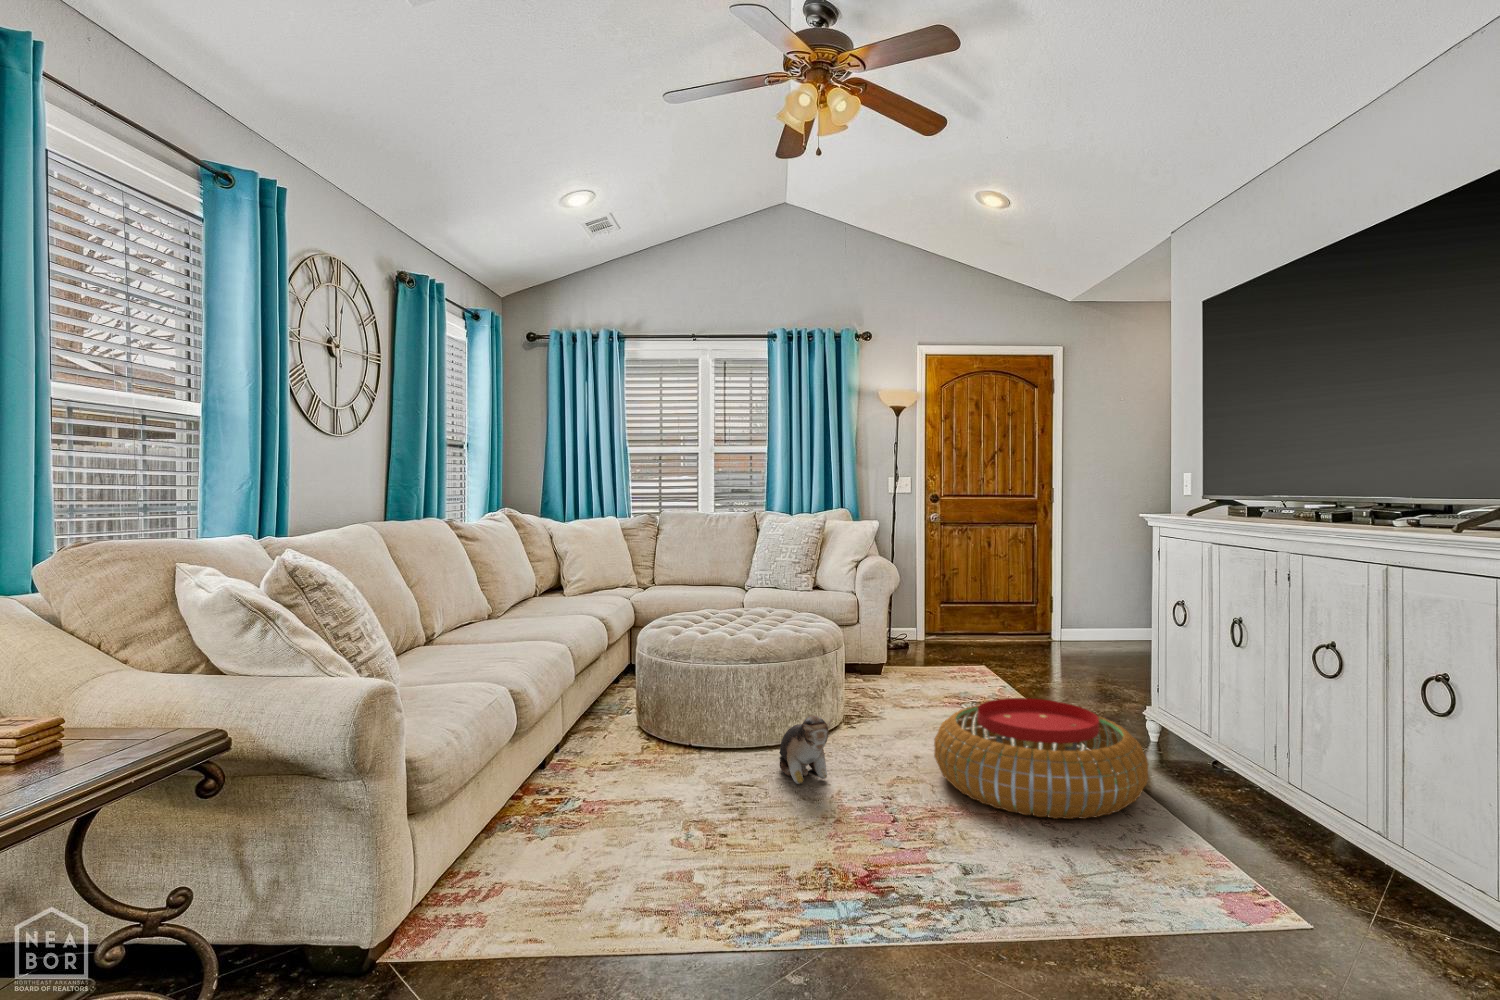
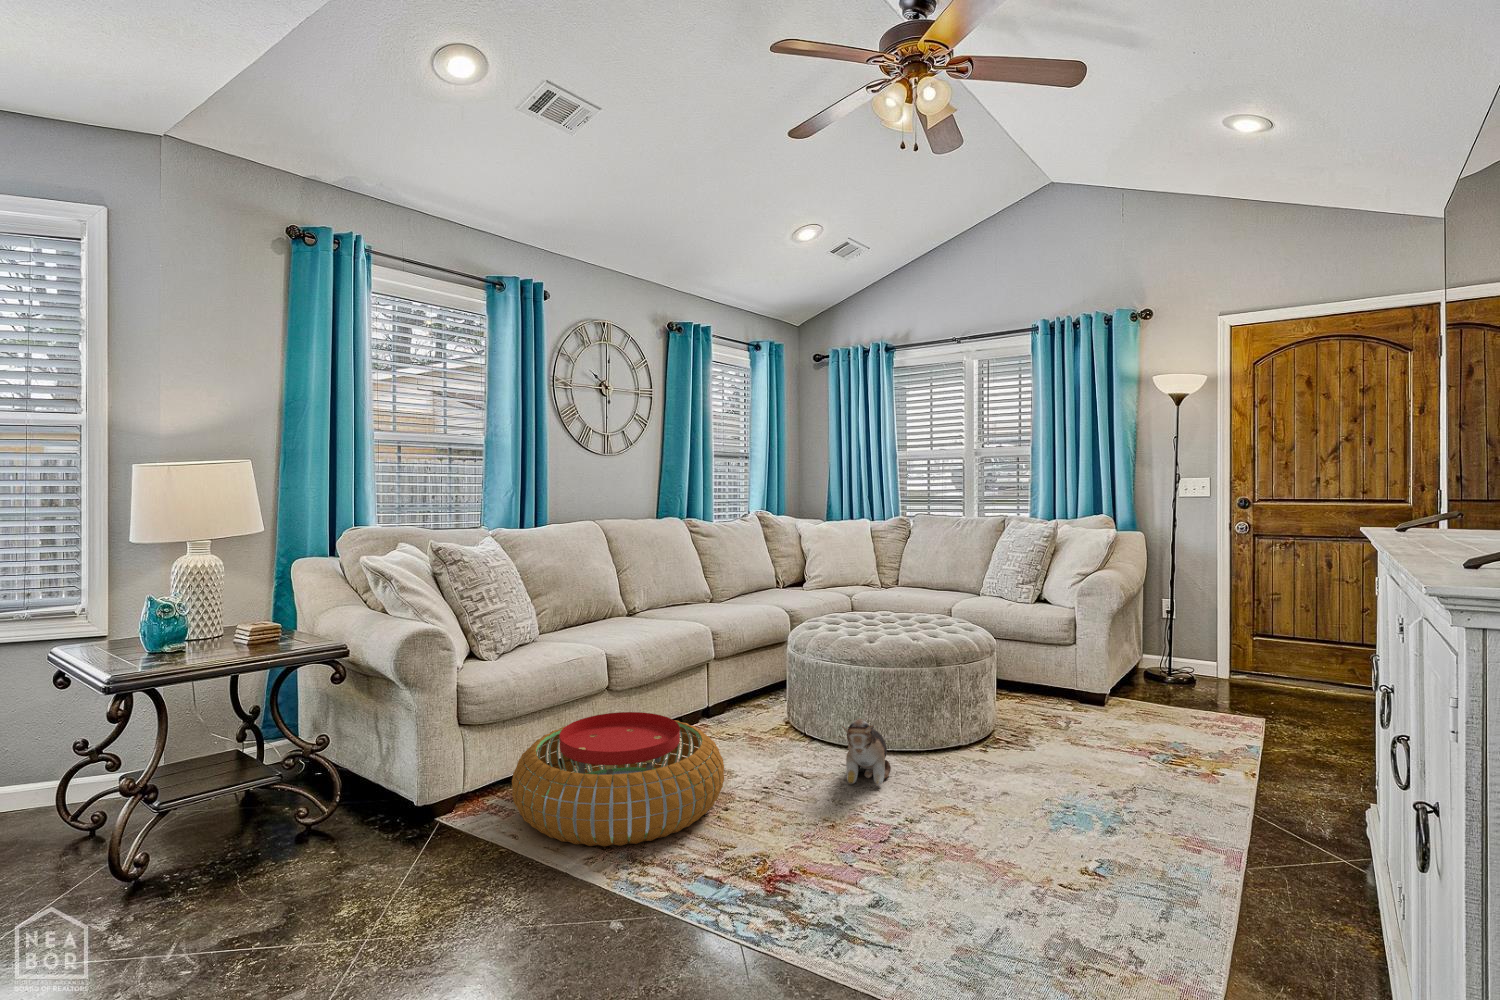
pouf: present [934,698,1148,819] -> present [512,712,724,847]

